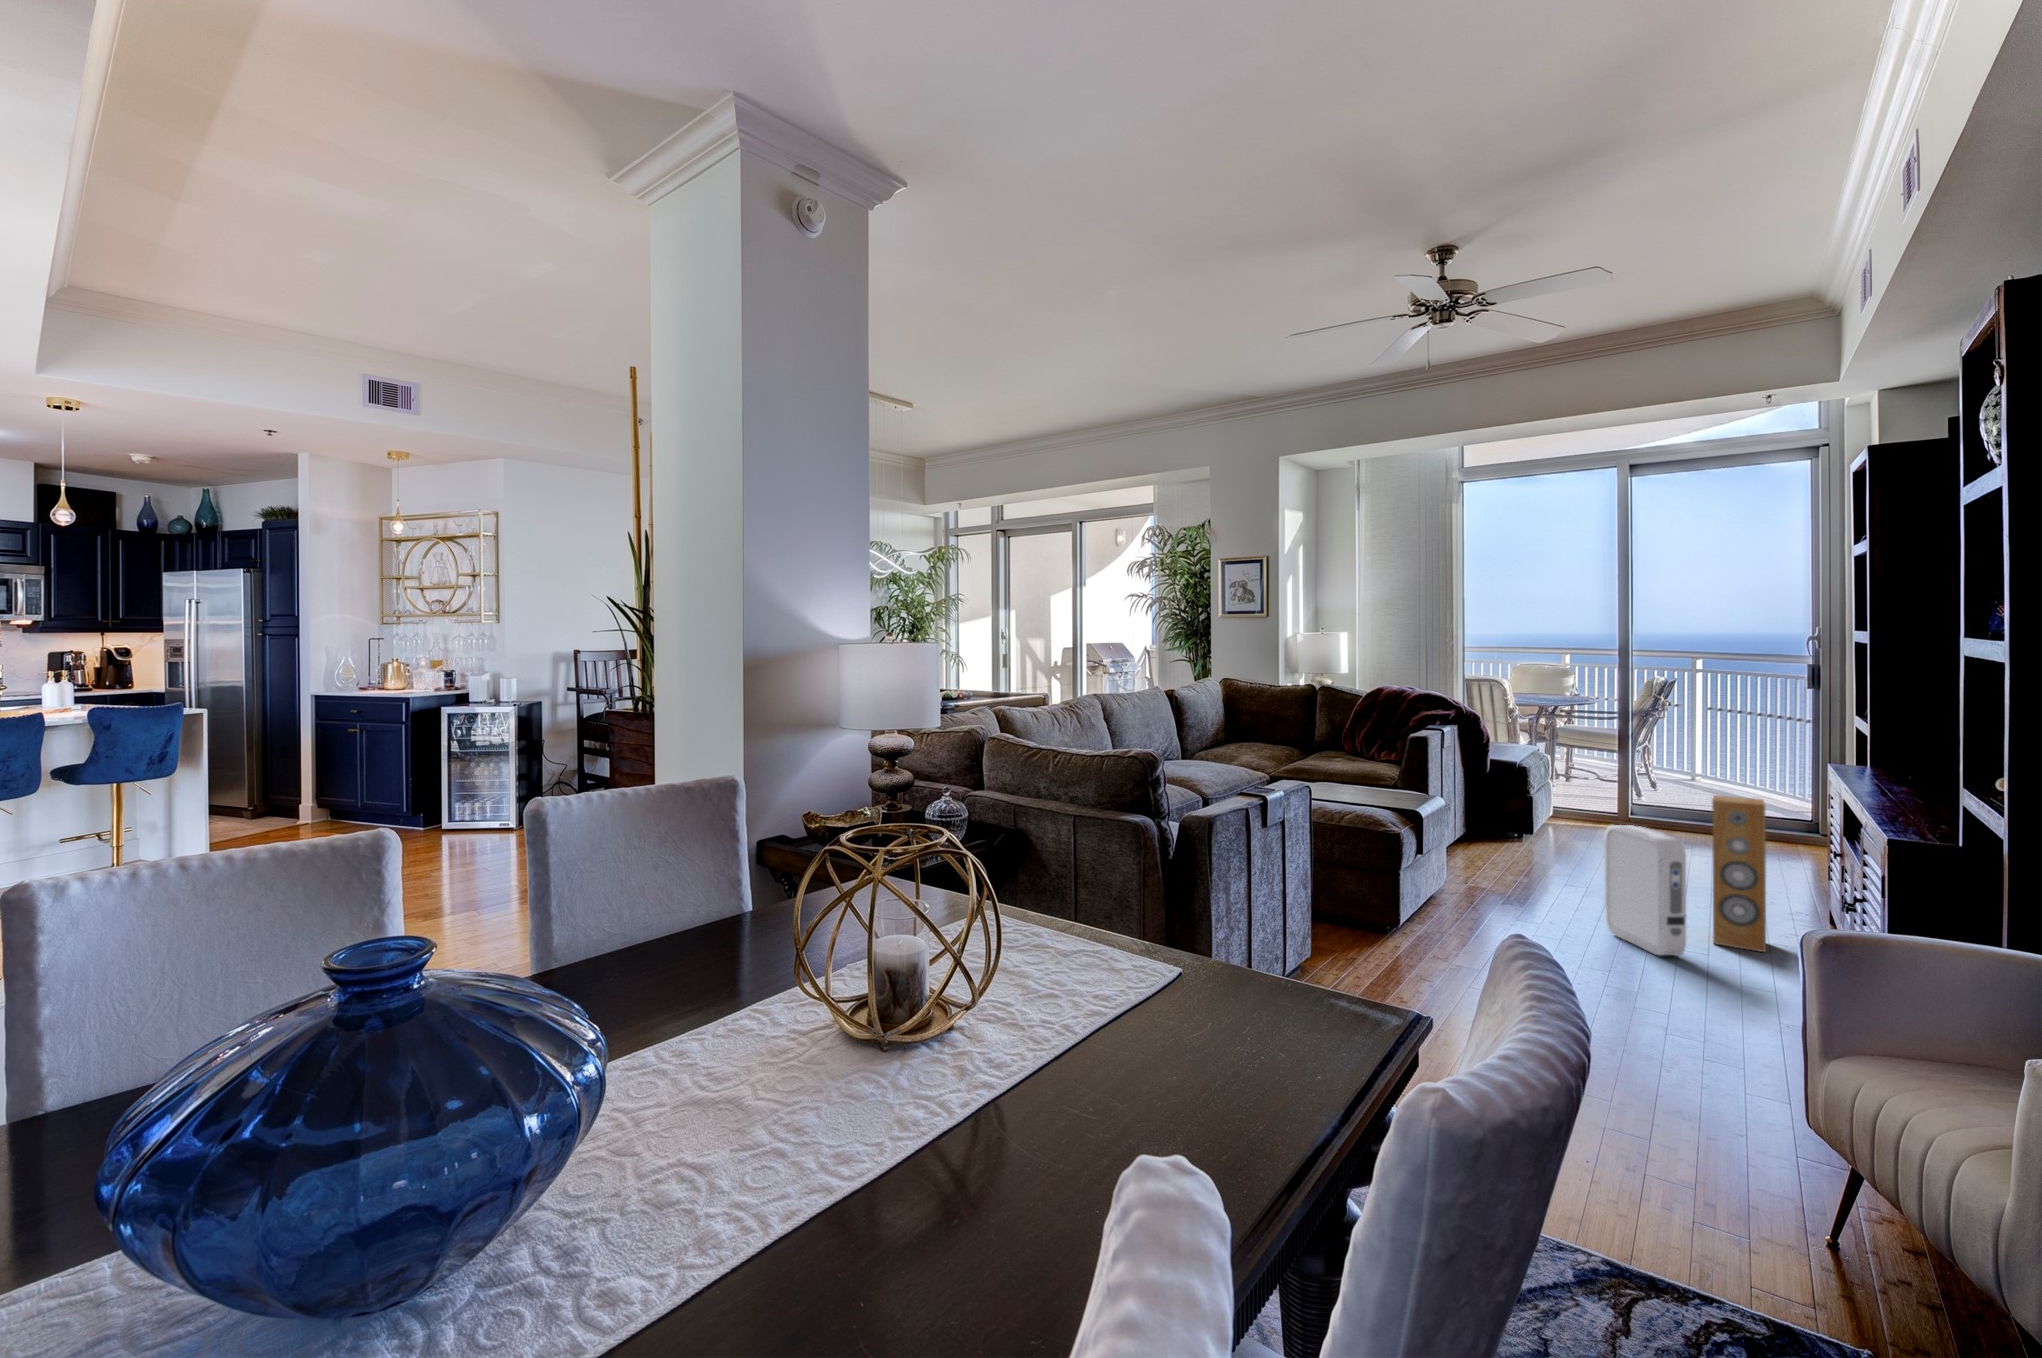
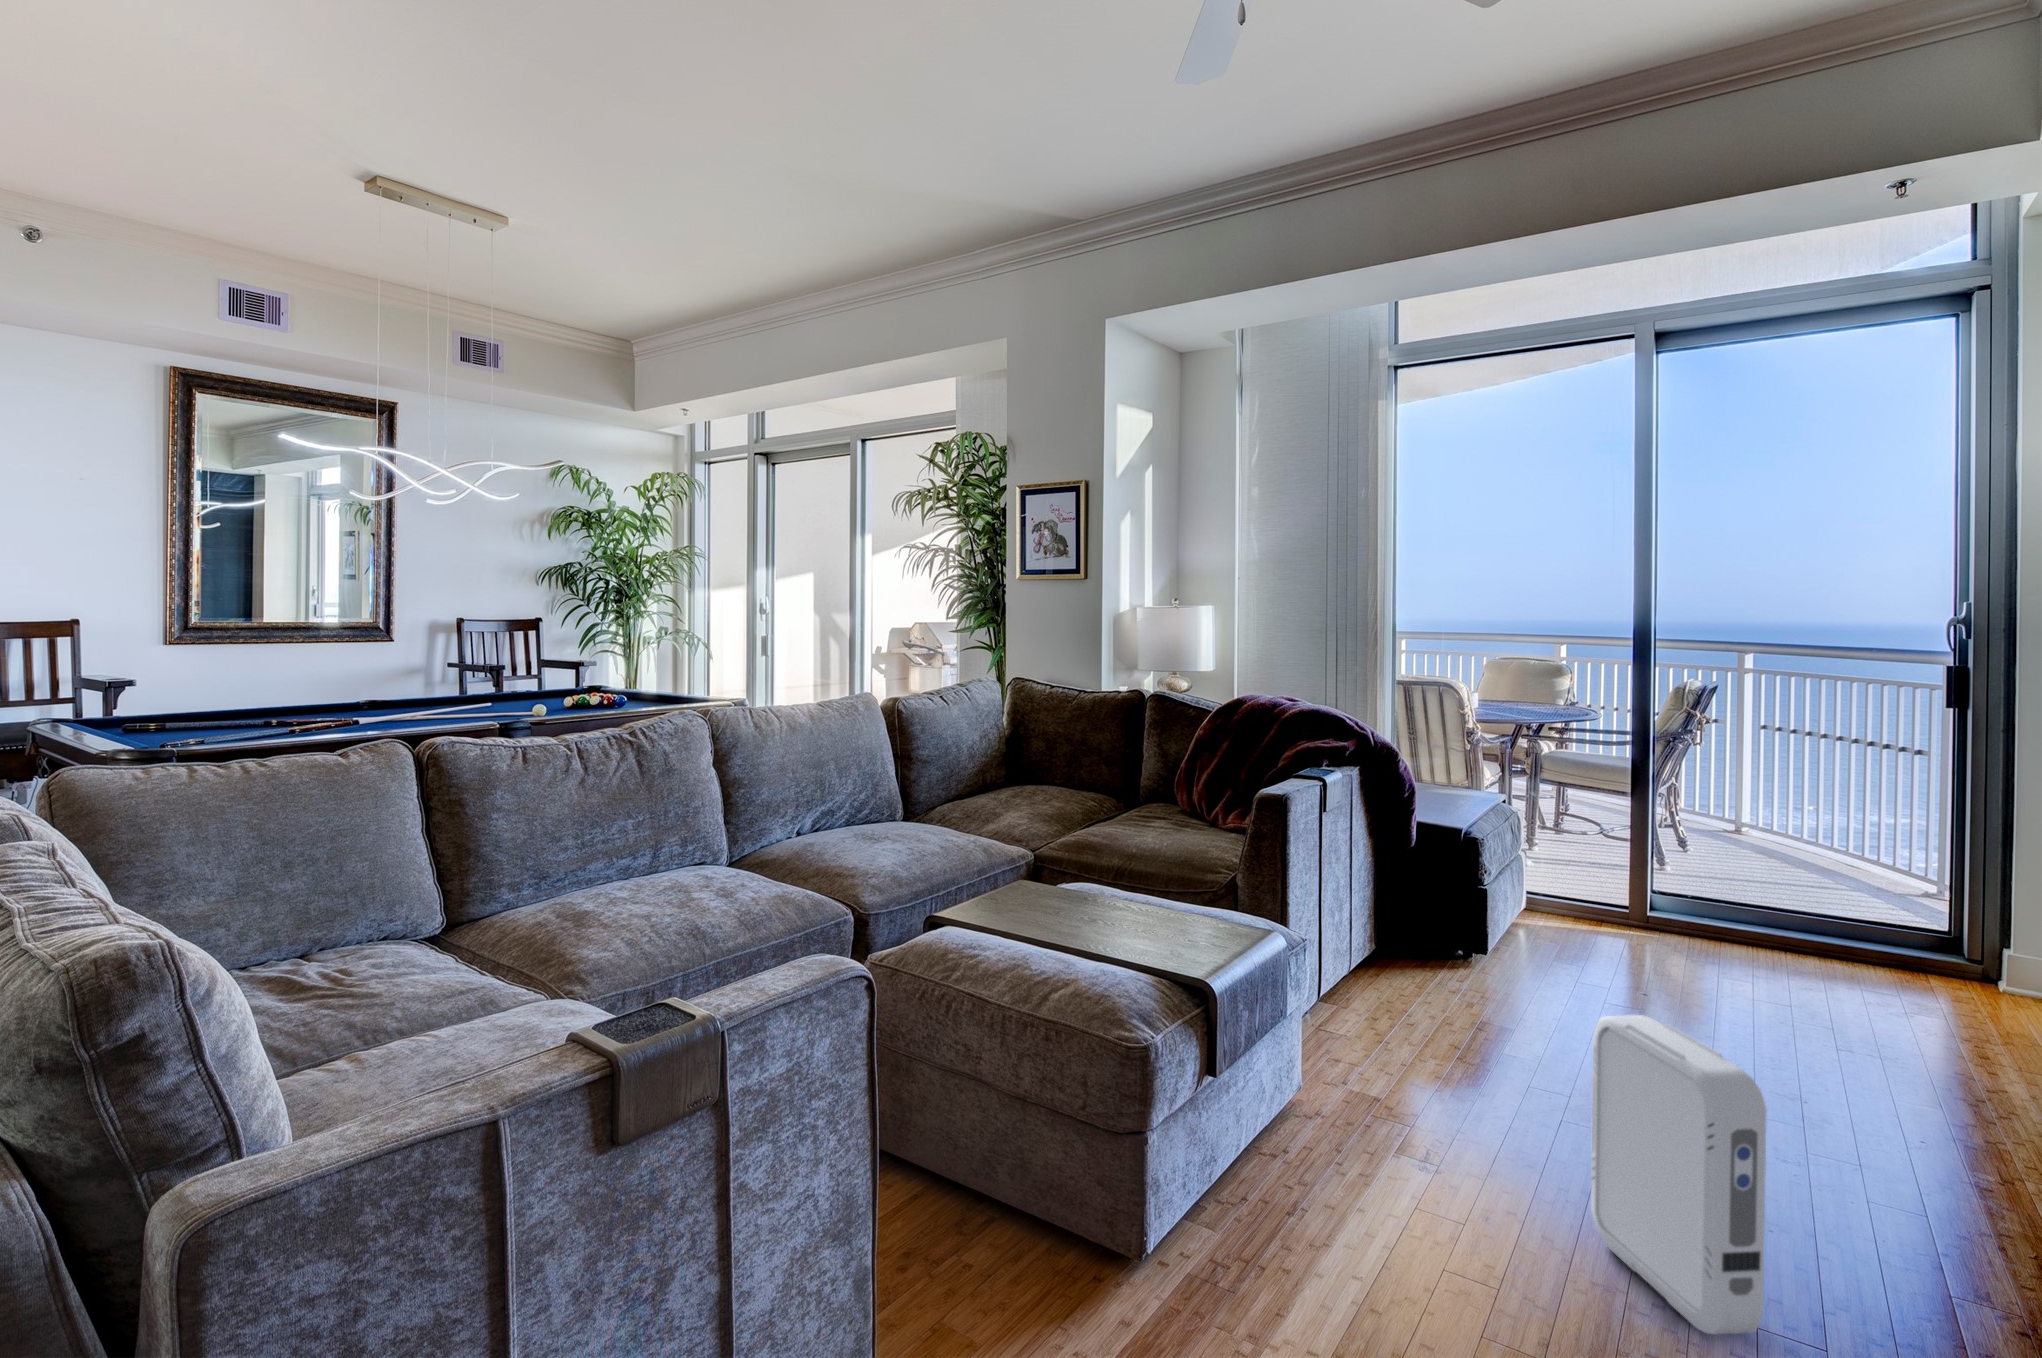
speaker: present [1712,795,1766,952] -> none [1811,951,1935,1312]

